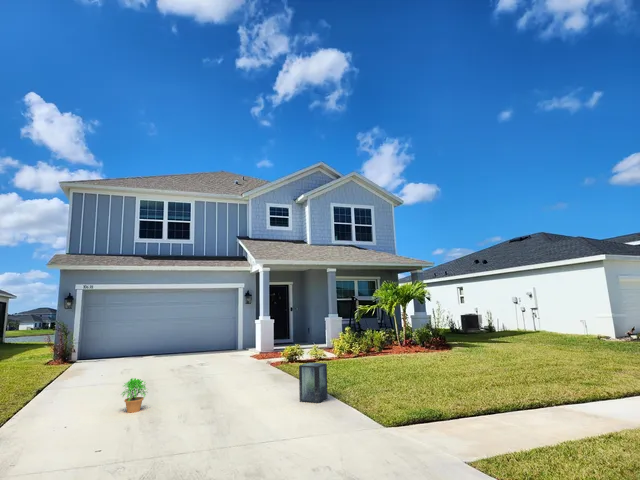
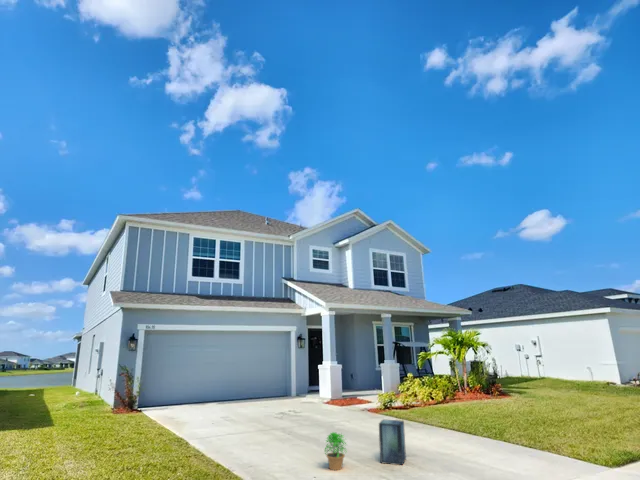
storage box: present [299,363,328,403] -> present [379,420,406,465]

